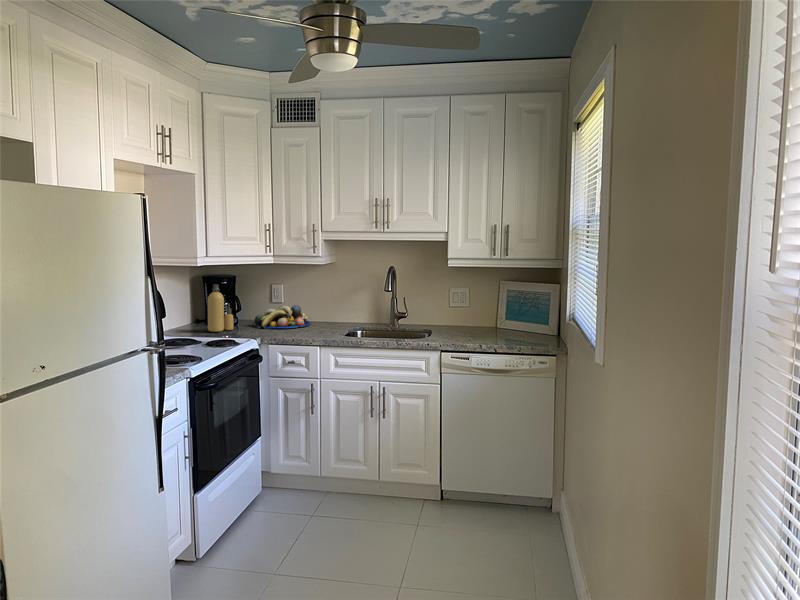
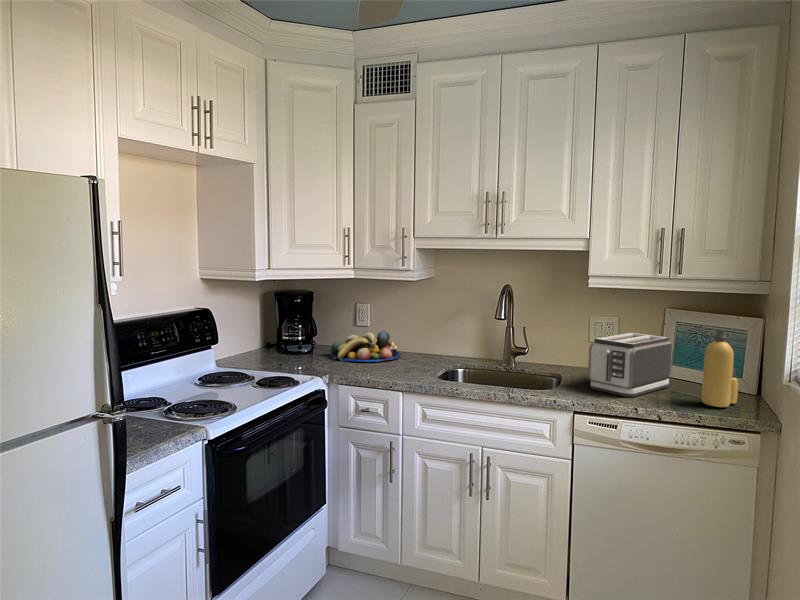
bottle: present [208,285,233,332] -> present [702,329,738,407]
toaster: none [450,298,504,340] -> present [588,333,672,397]

